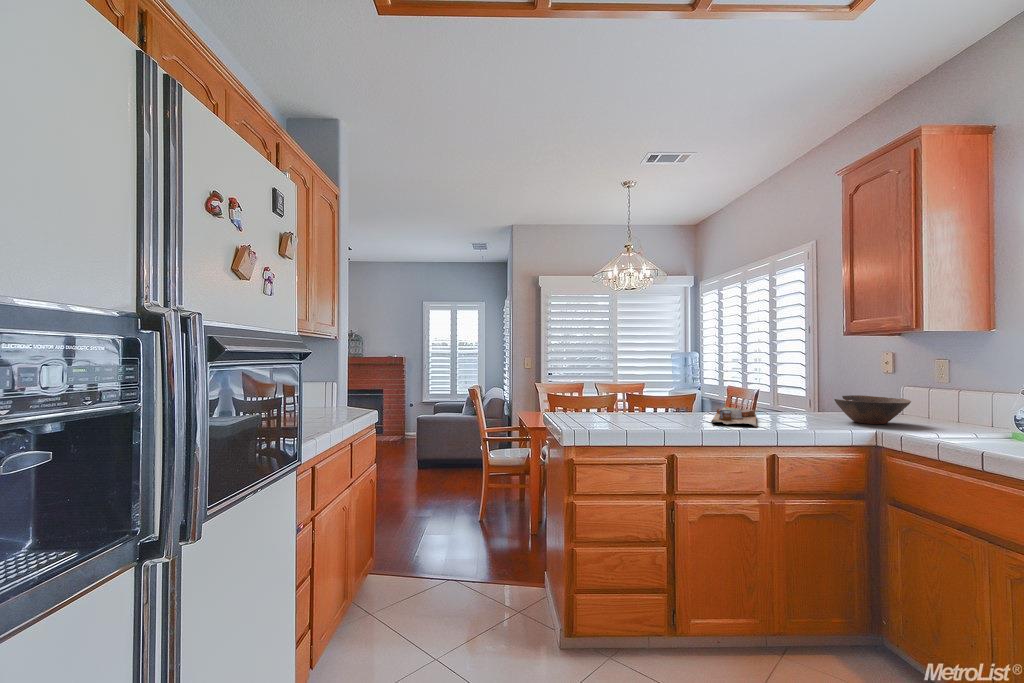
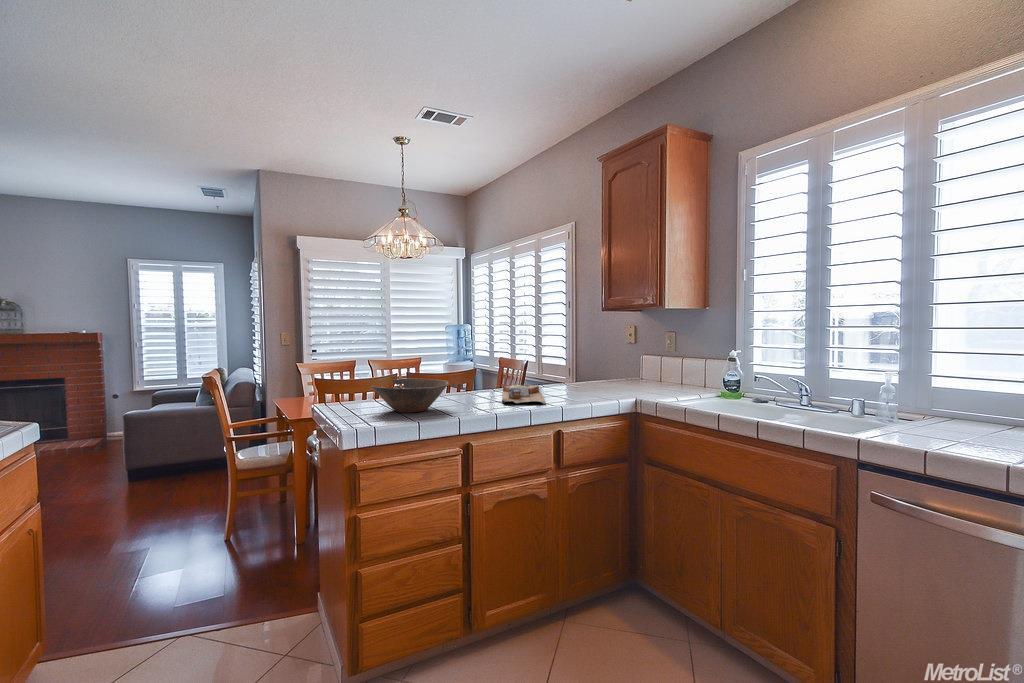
bowl: present [834,395,911,424] -> present [371,378,448,412]

